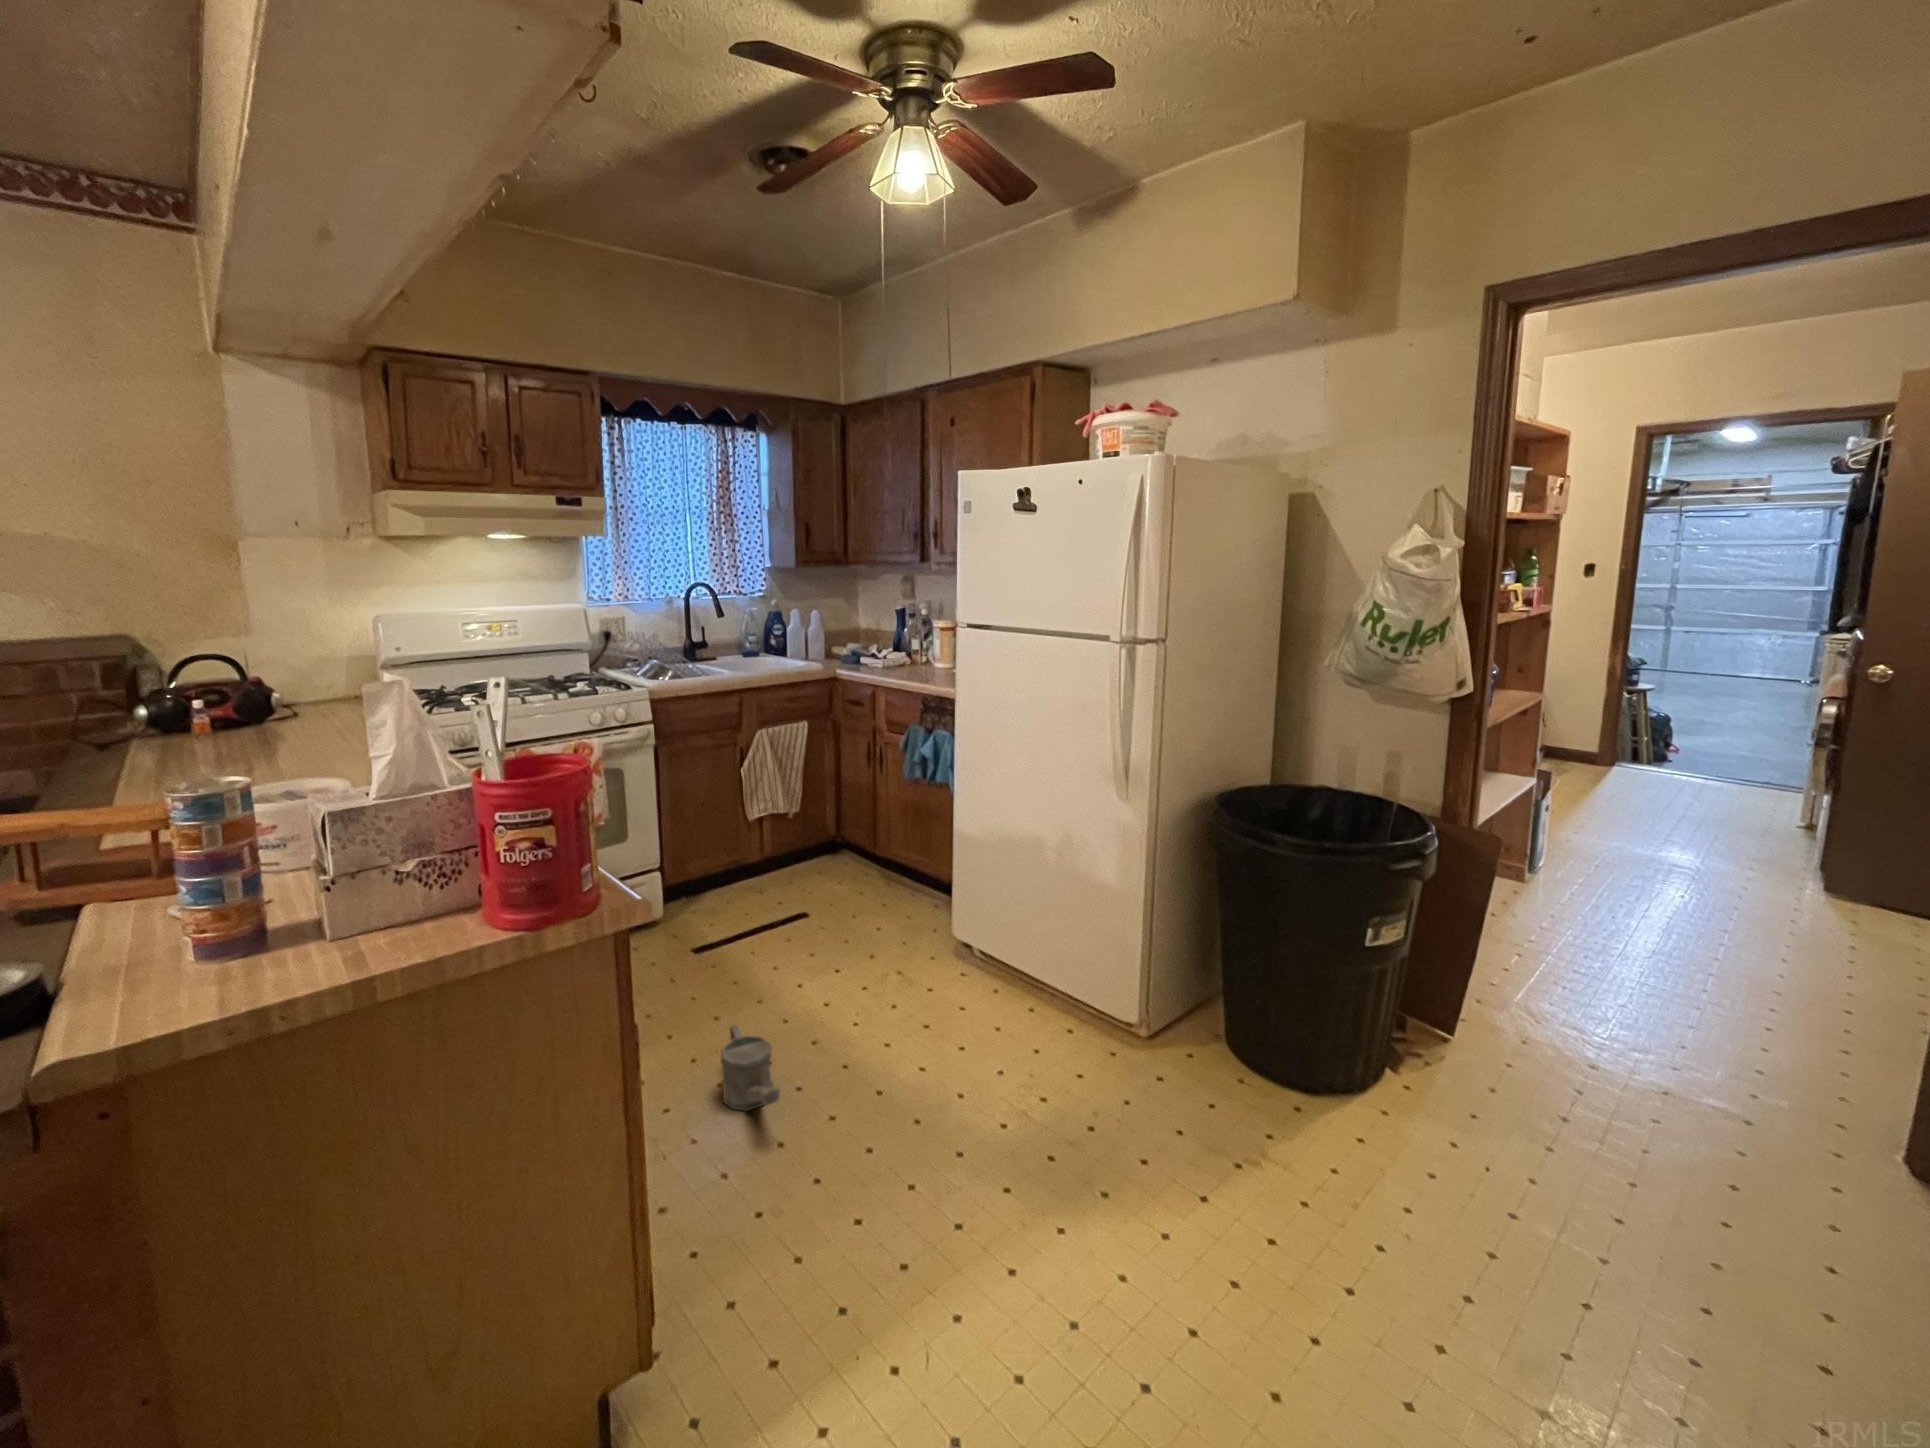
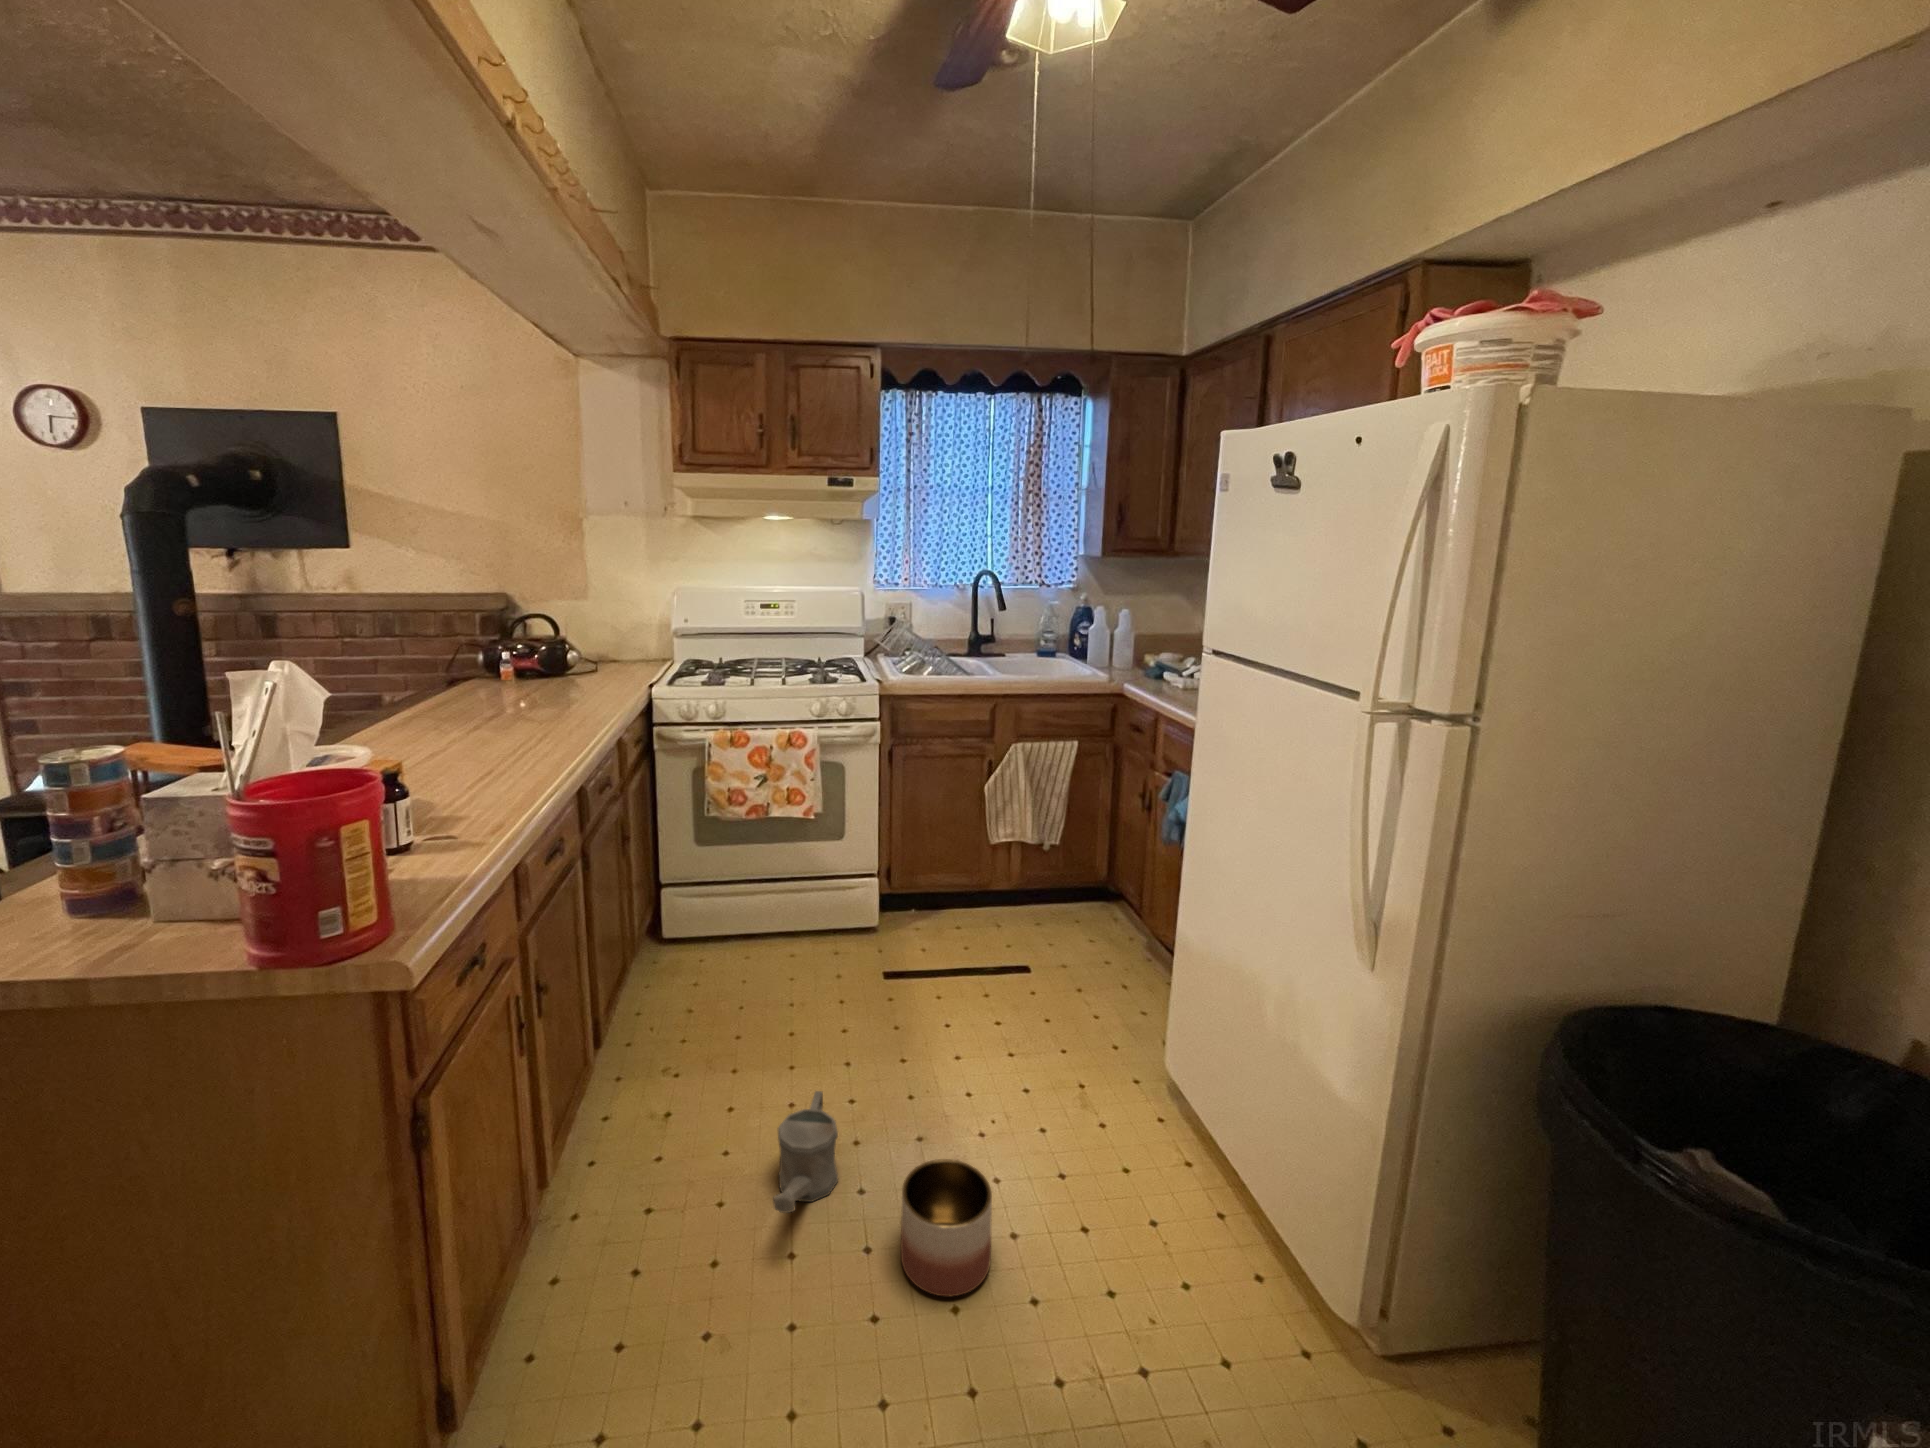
planter: none [852,1023,921,1117] -> present [901,1159,992,1296]

